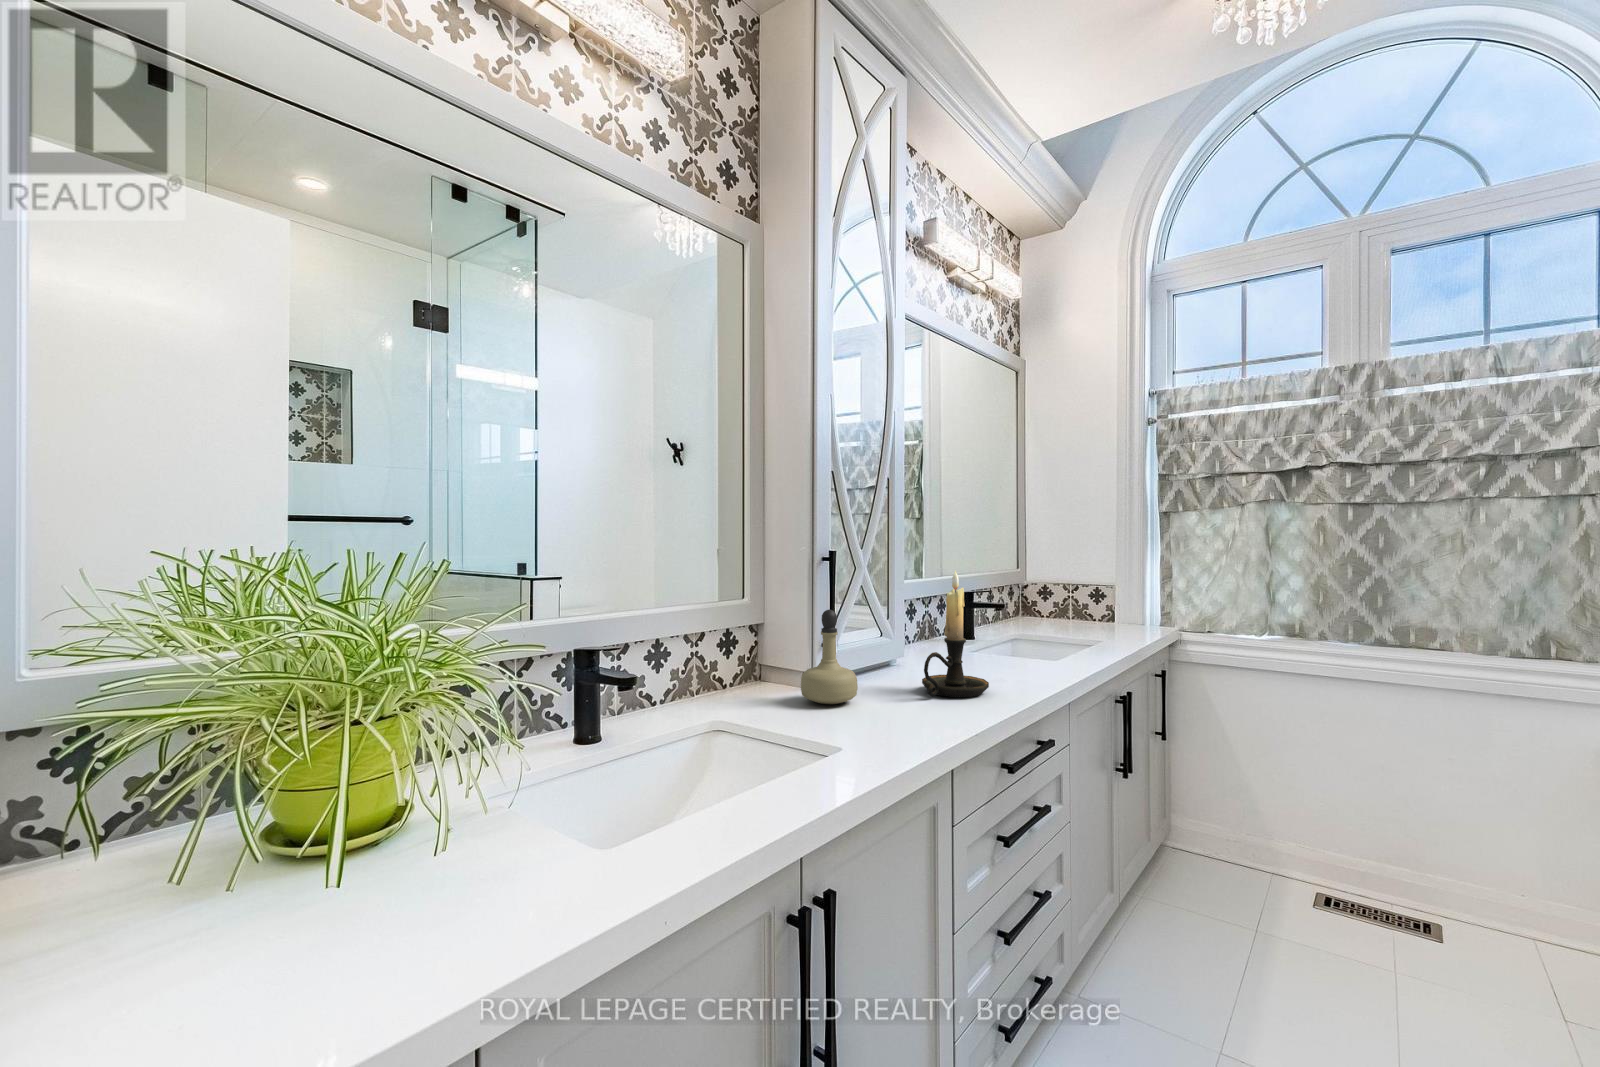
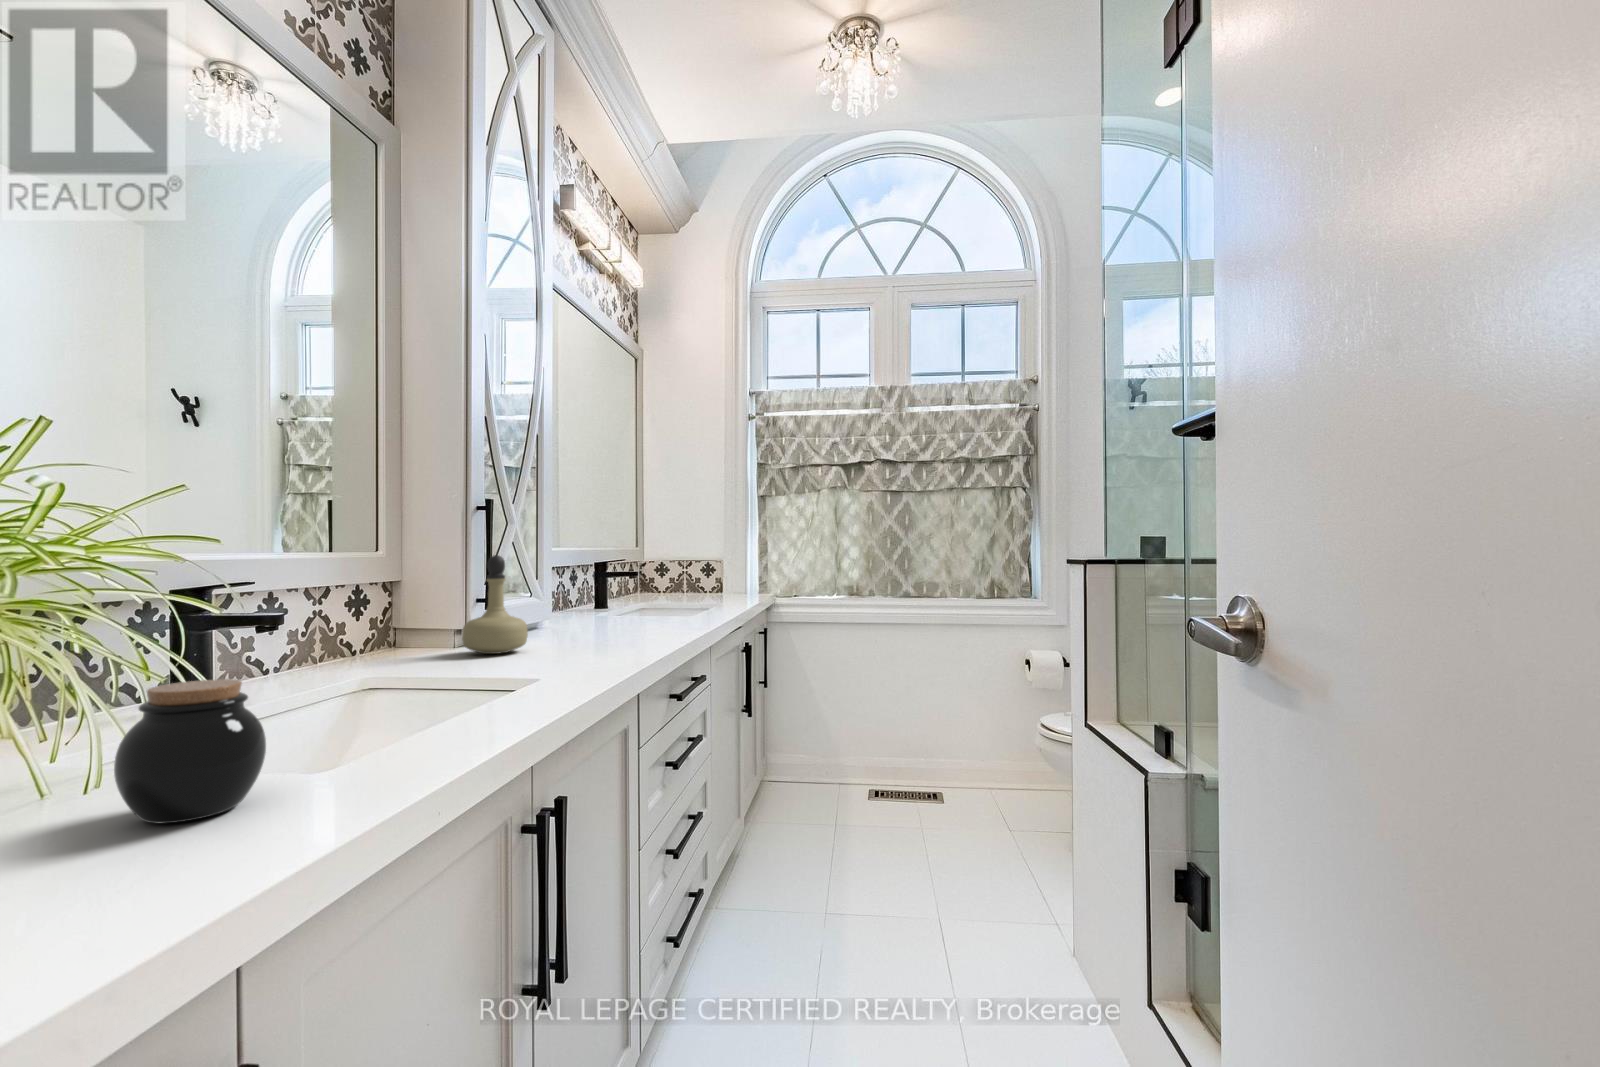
candle holder: present [922,571,989,697] -> none [586,520,651,640]
jar: none [404,793,511,924] -> present [114,679,266,823]

